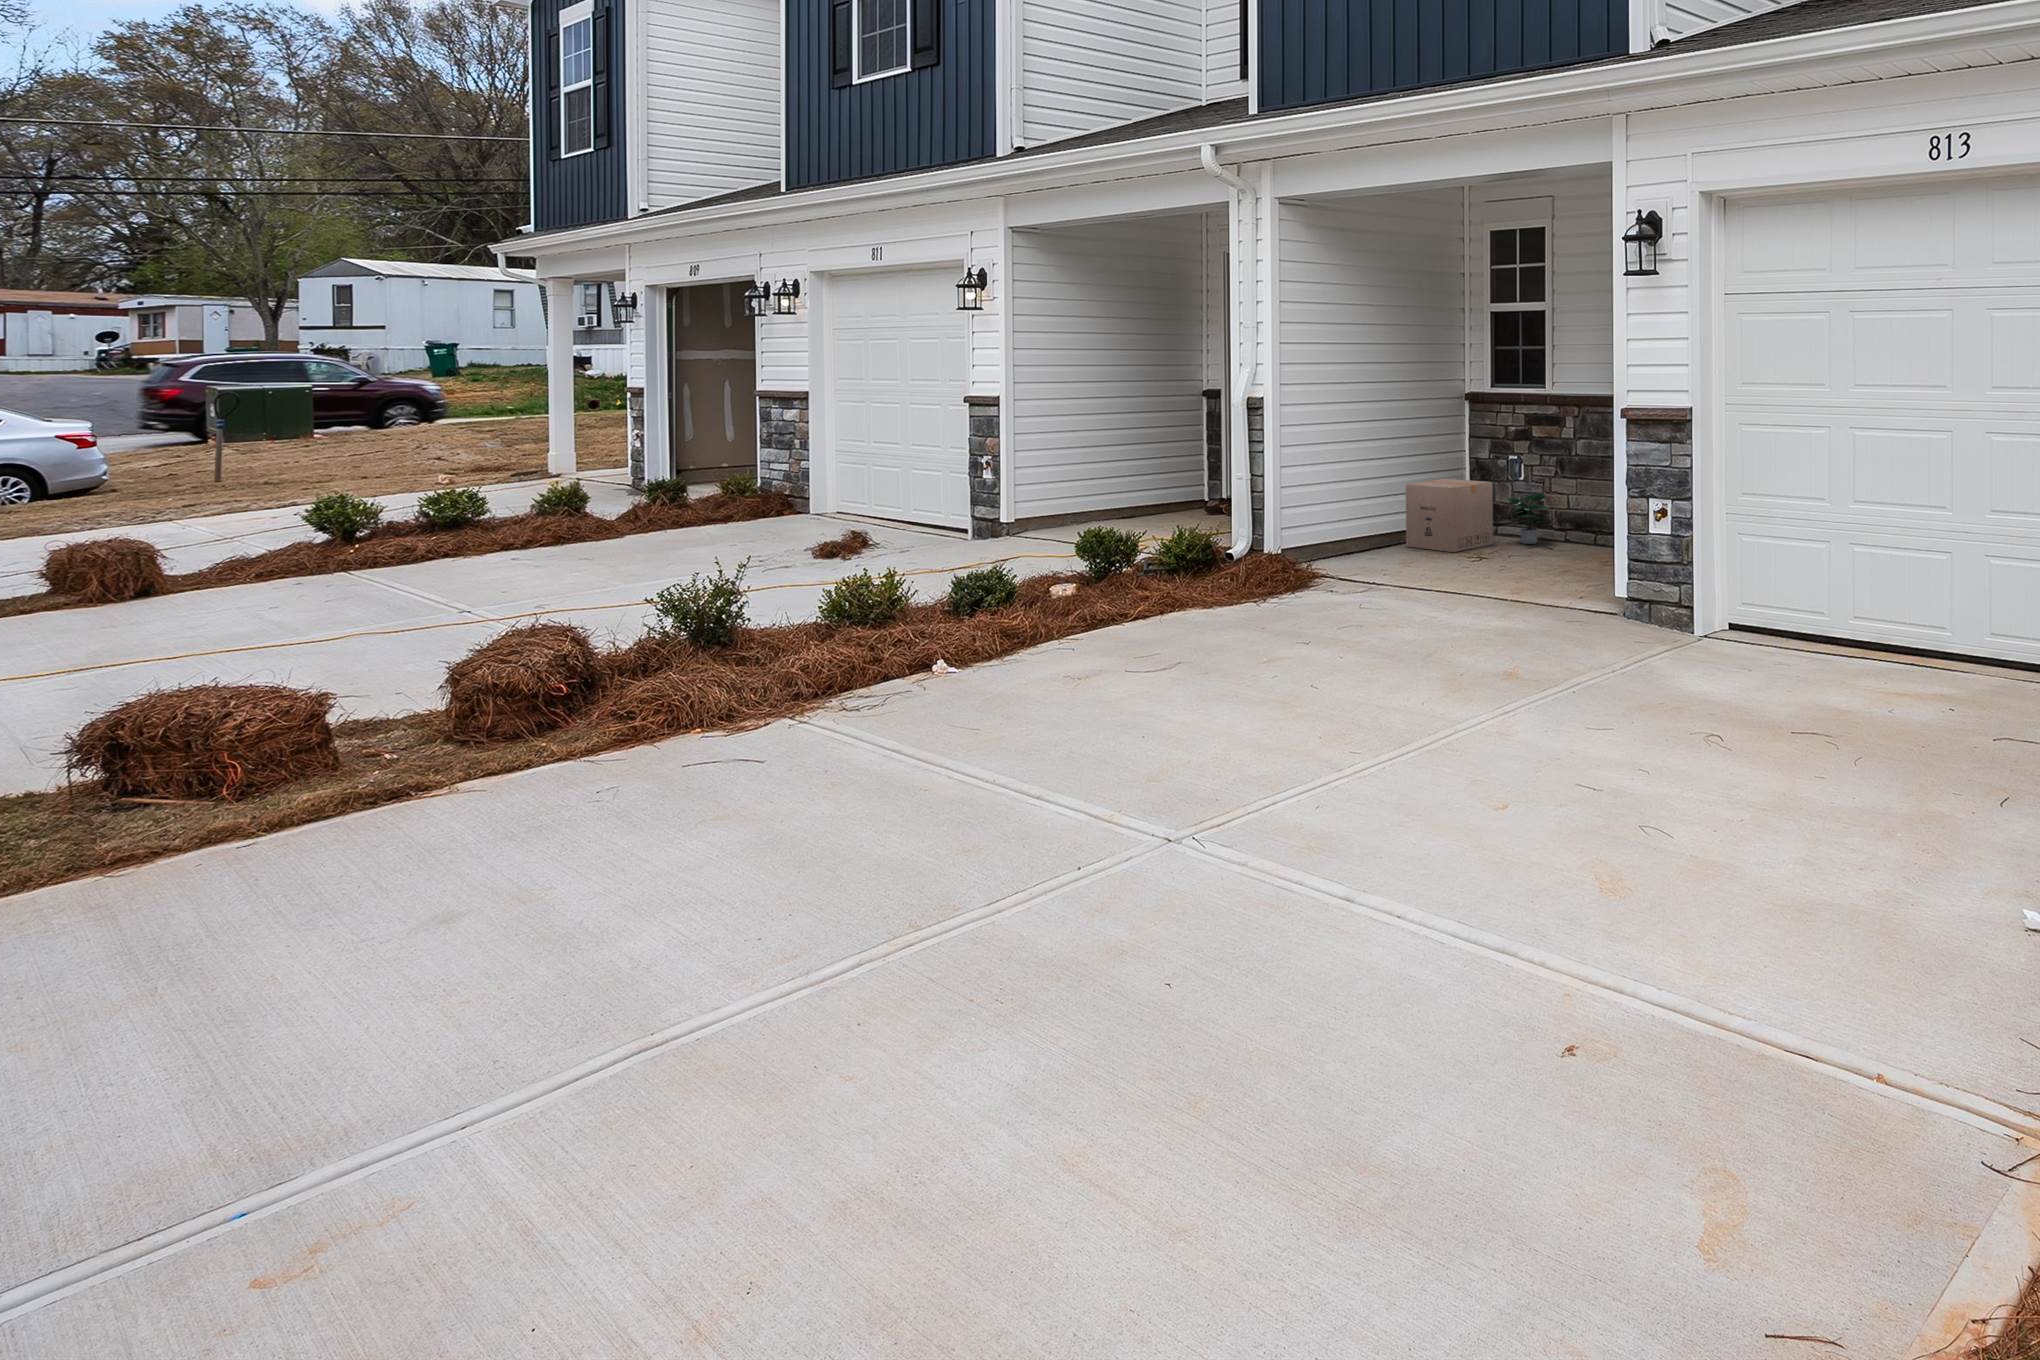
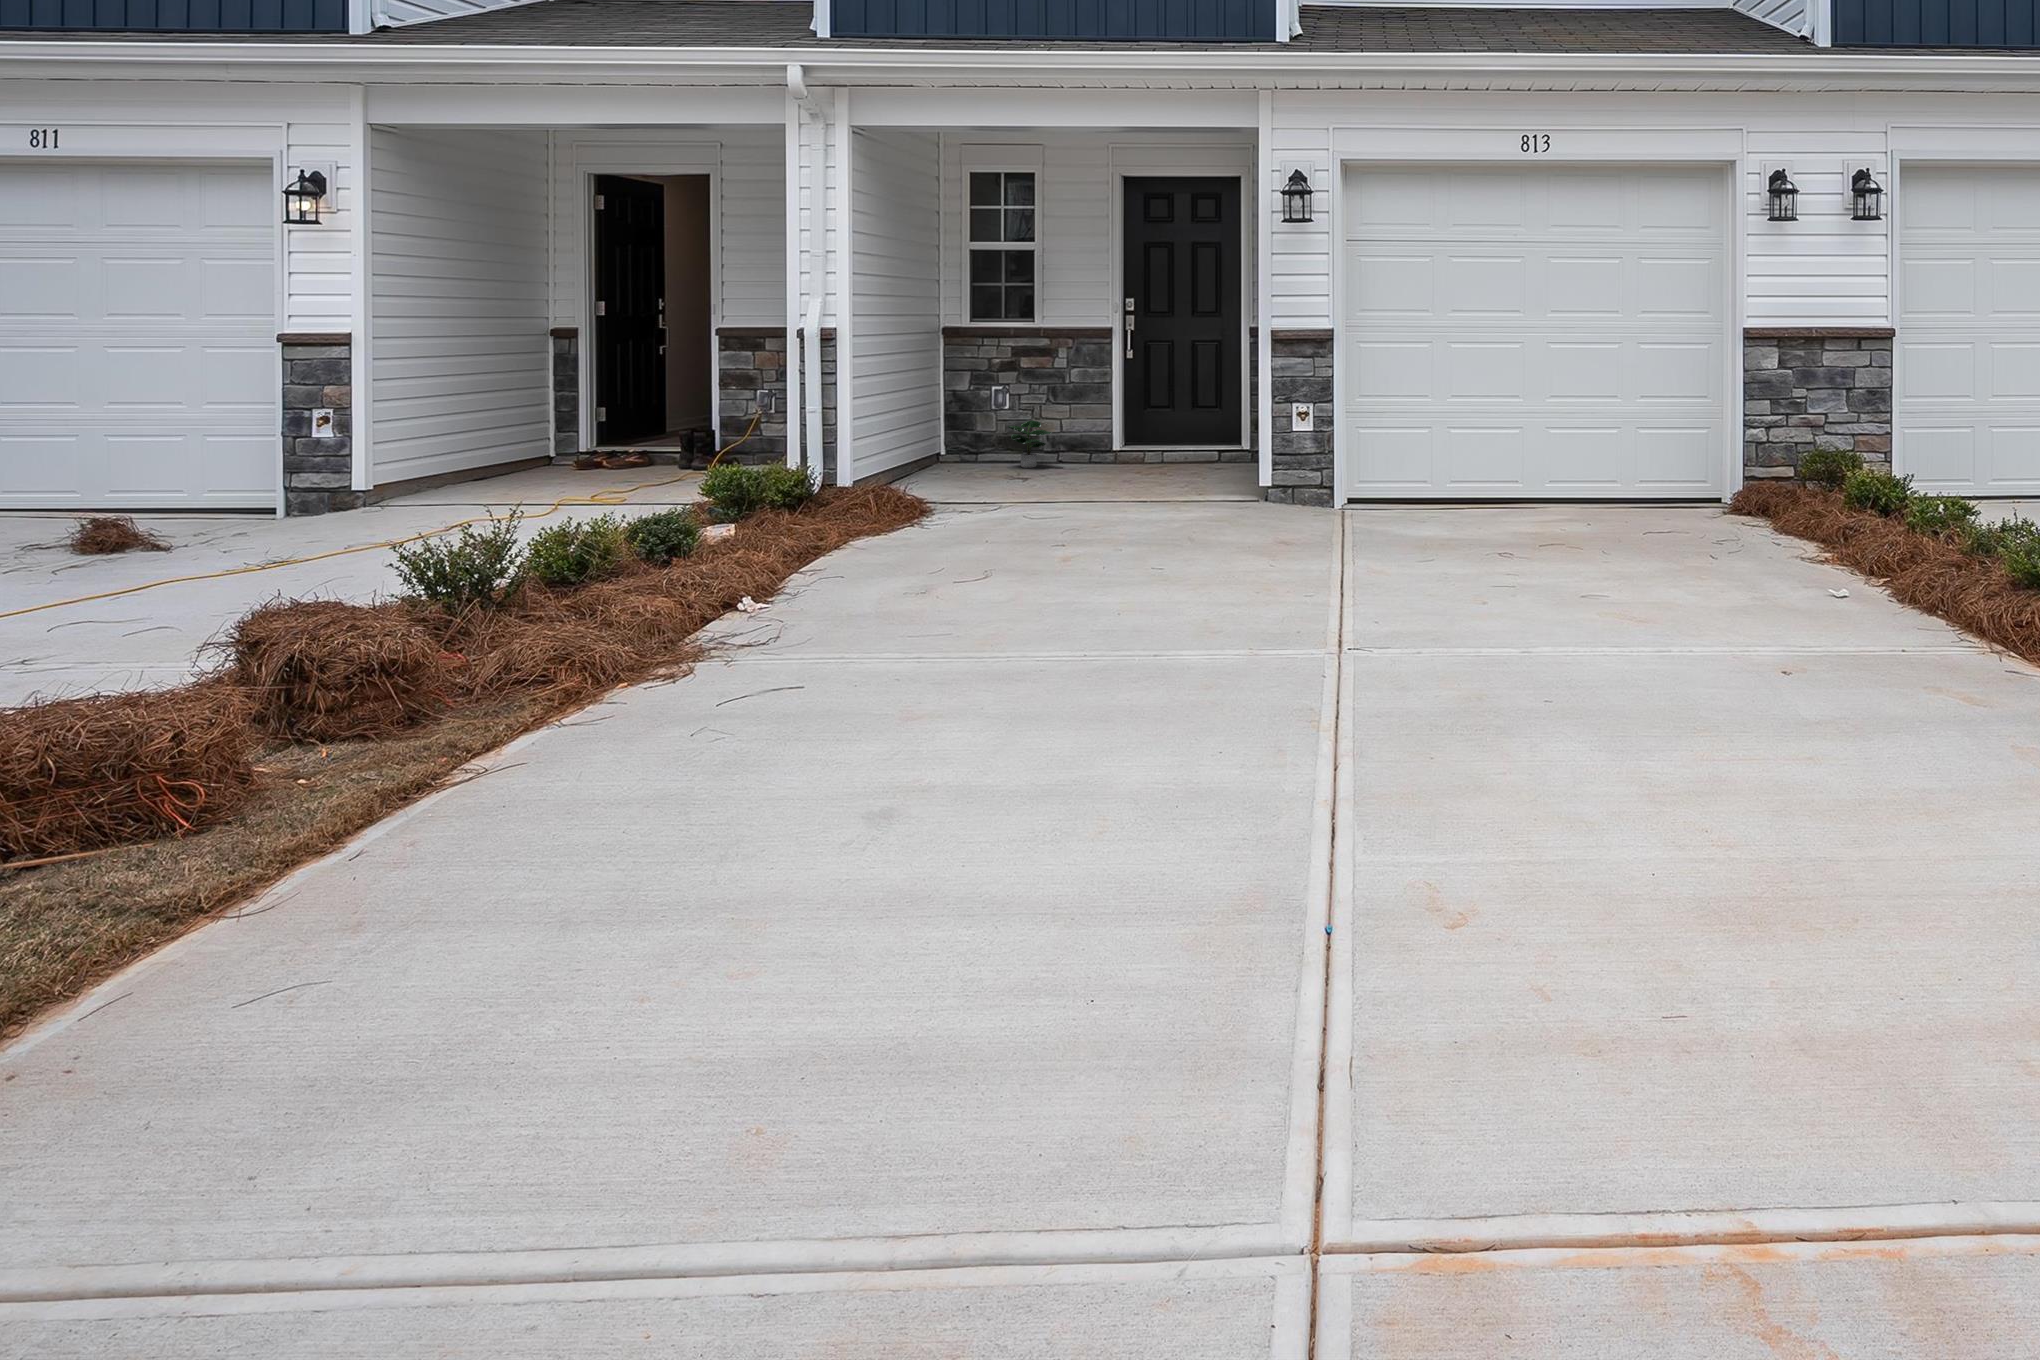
cardboard box: present [1406,479,1493,552] -> none [919,411,998,478]

